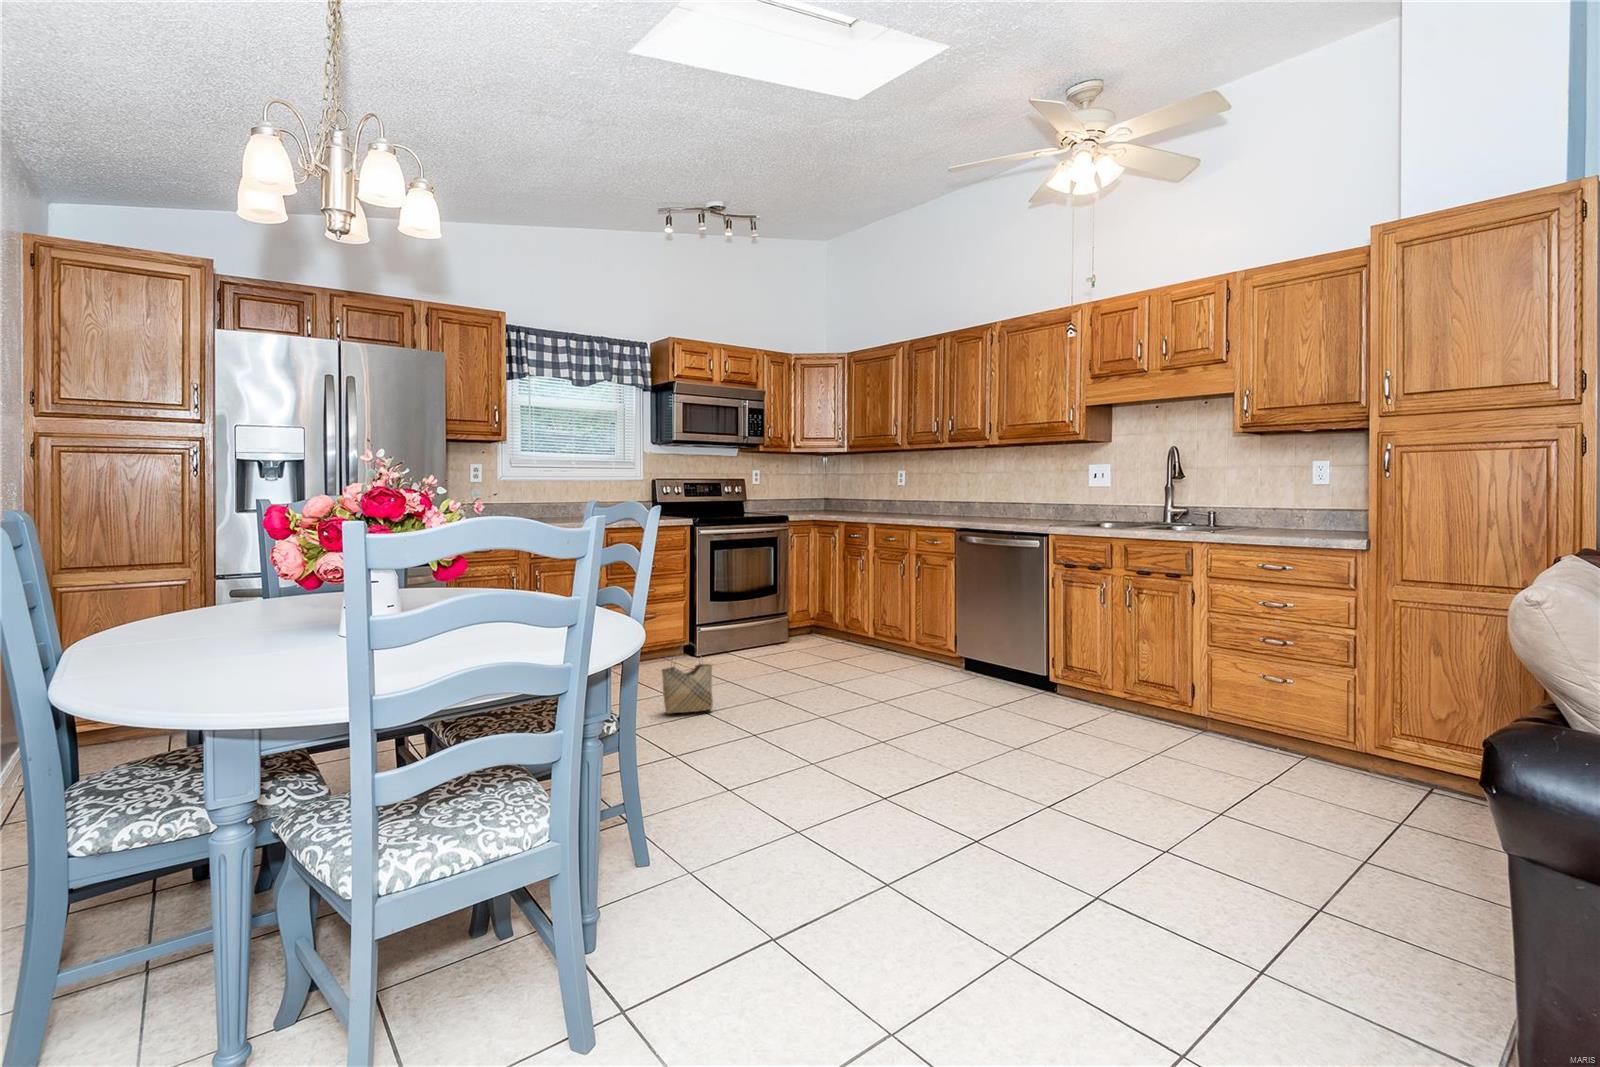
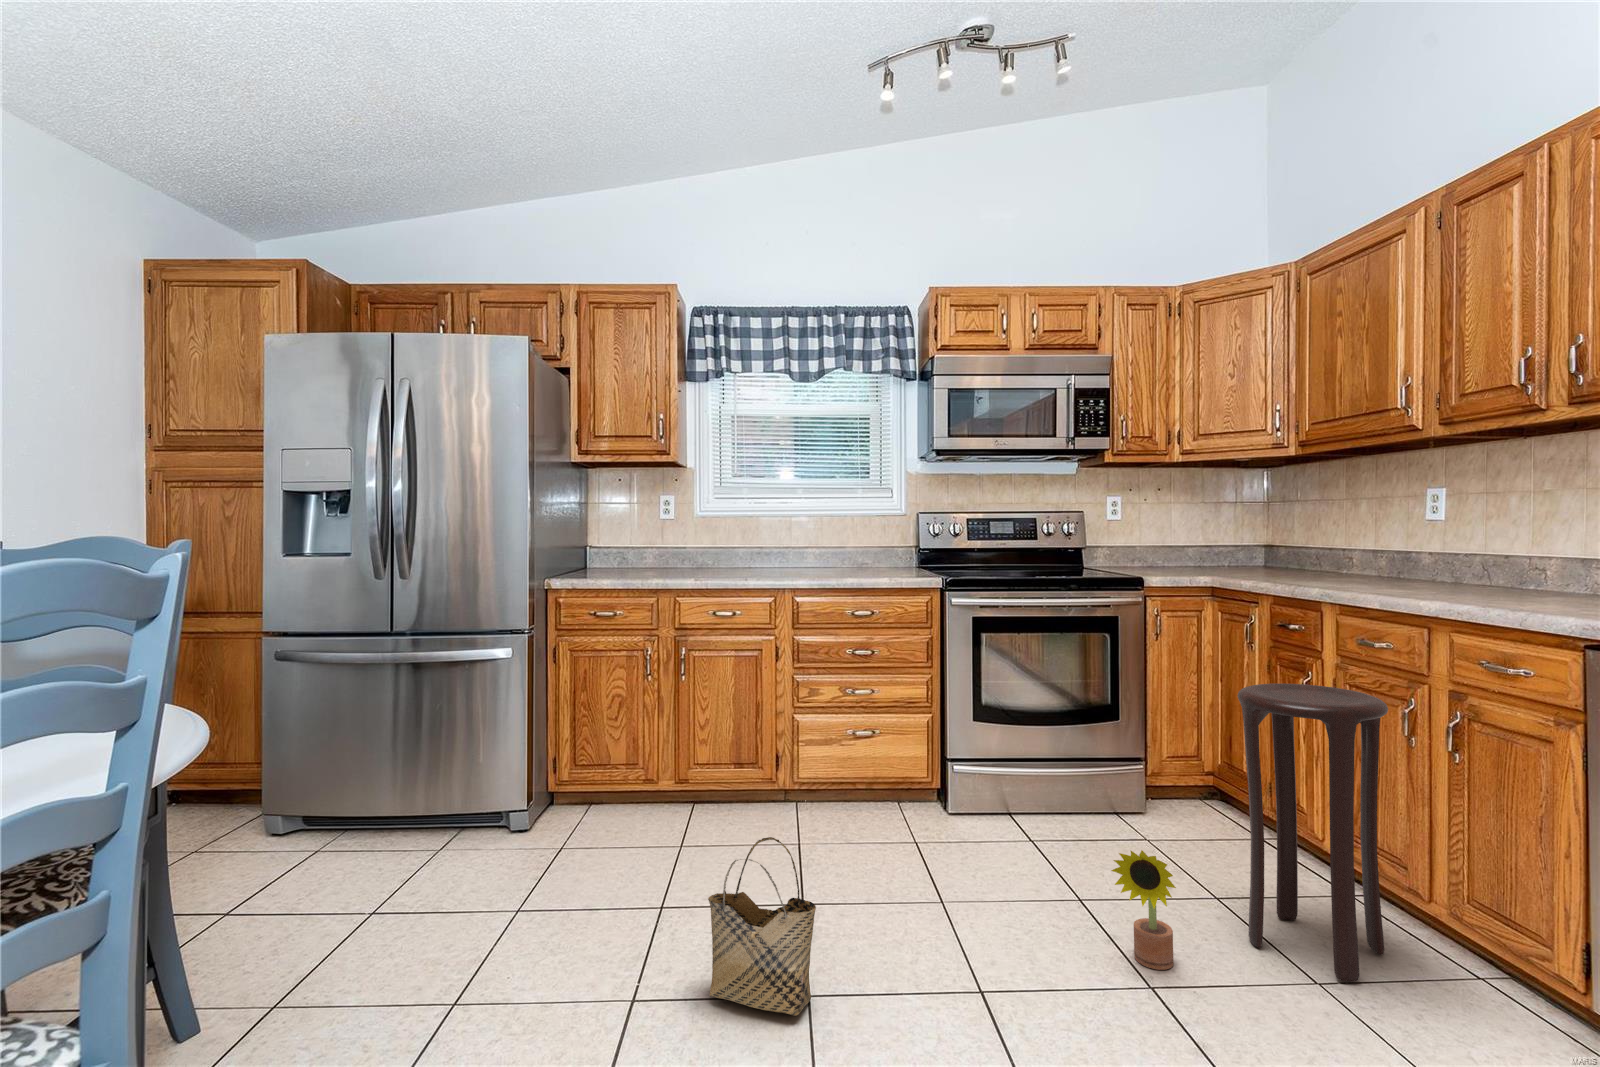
stool: none [847,558,899,669] -> present [1237,684,1388,982]
decorative plant: none [810,627,837,678] -> present [1111,850,1176,970]

